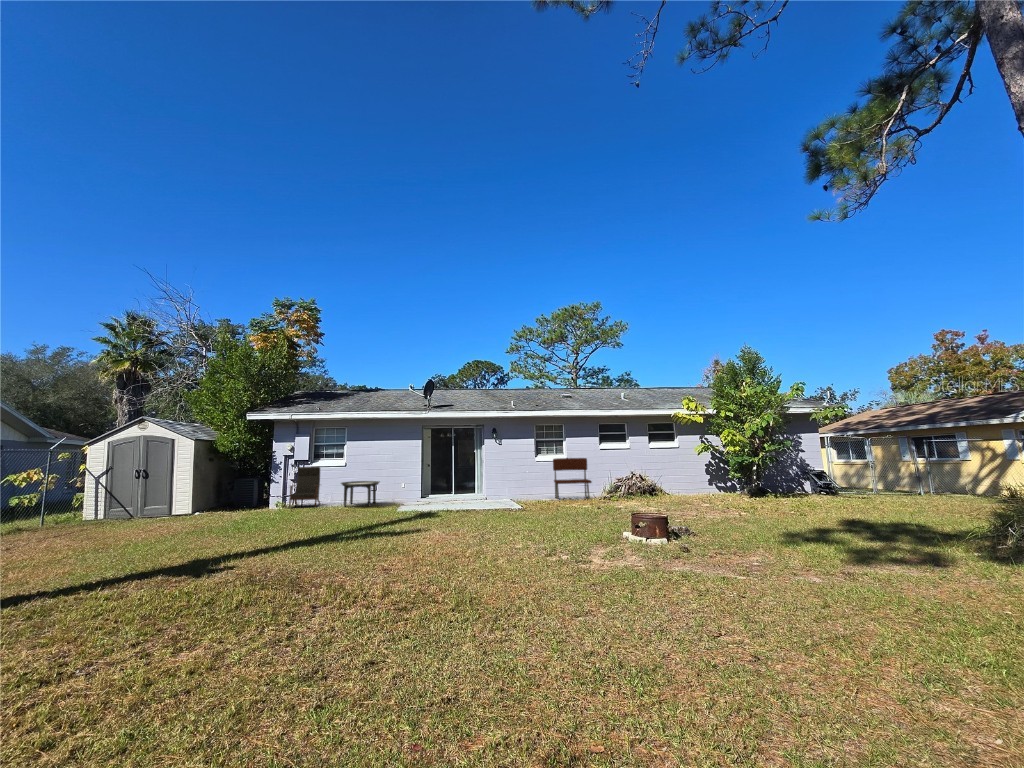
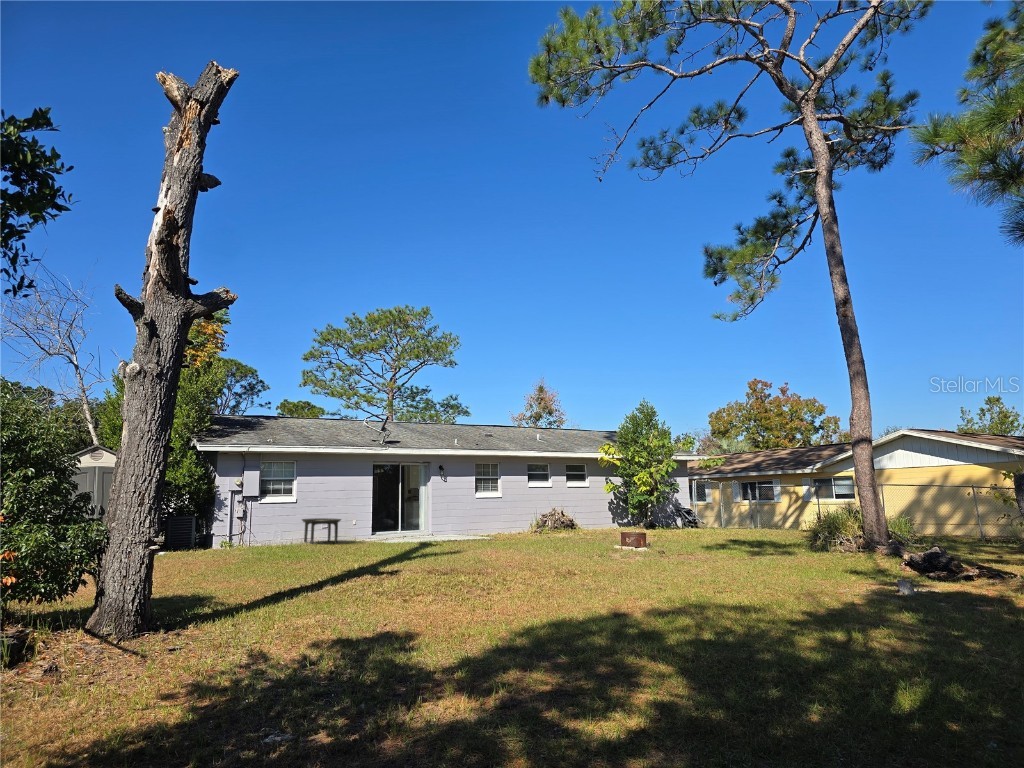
bench: present [553,458,592,499] -> none [490,497,528,535]
lounge chair: present [289,467,320,508] -> none [247,503,283,546]

